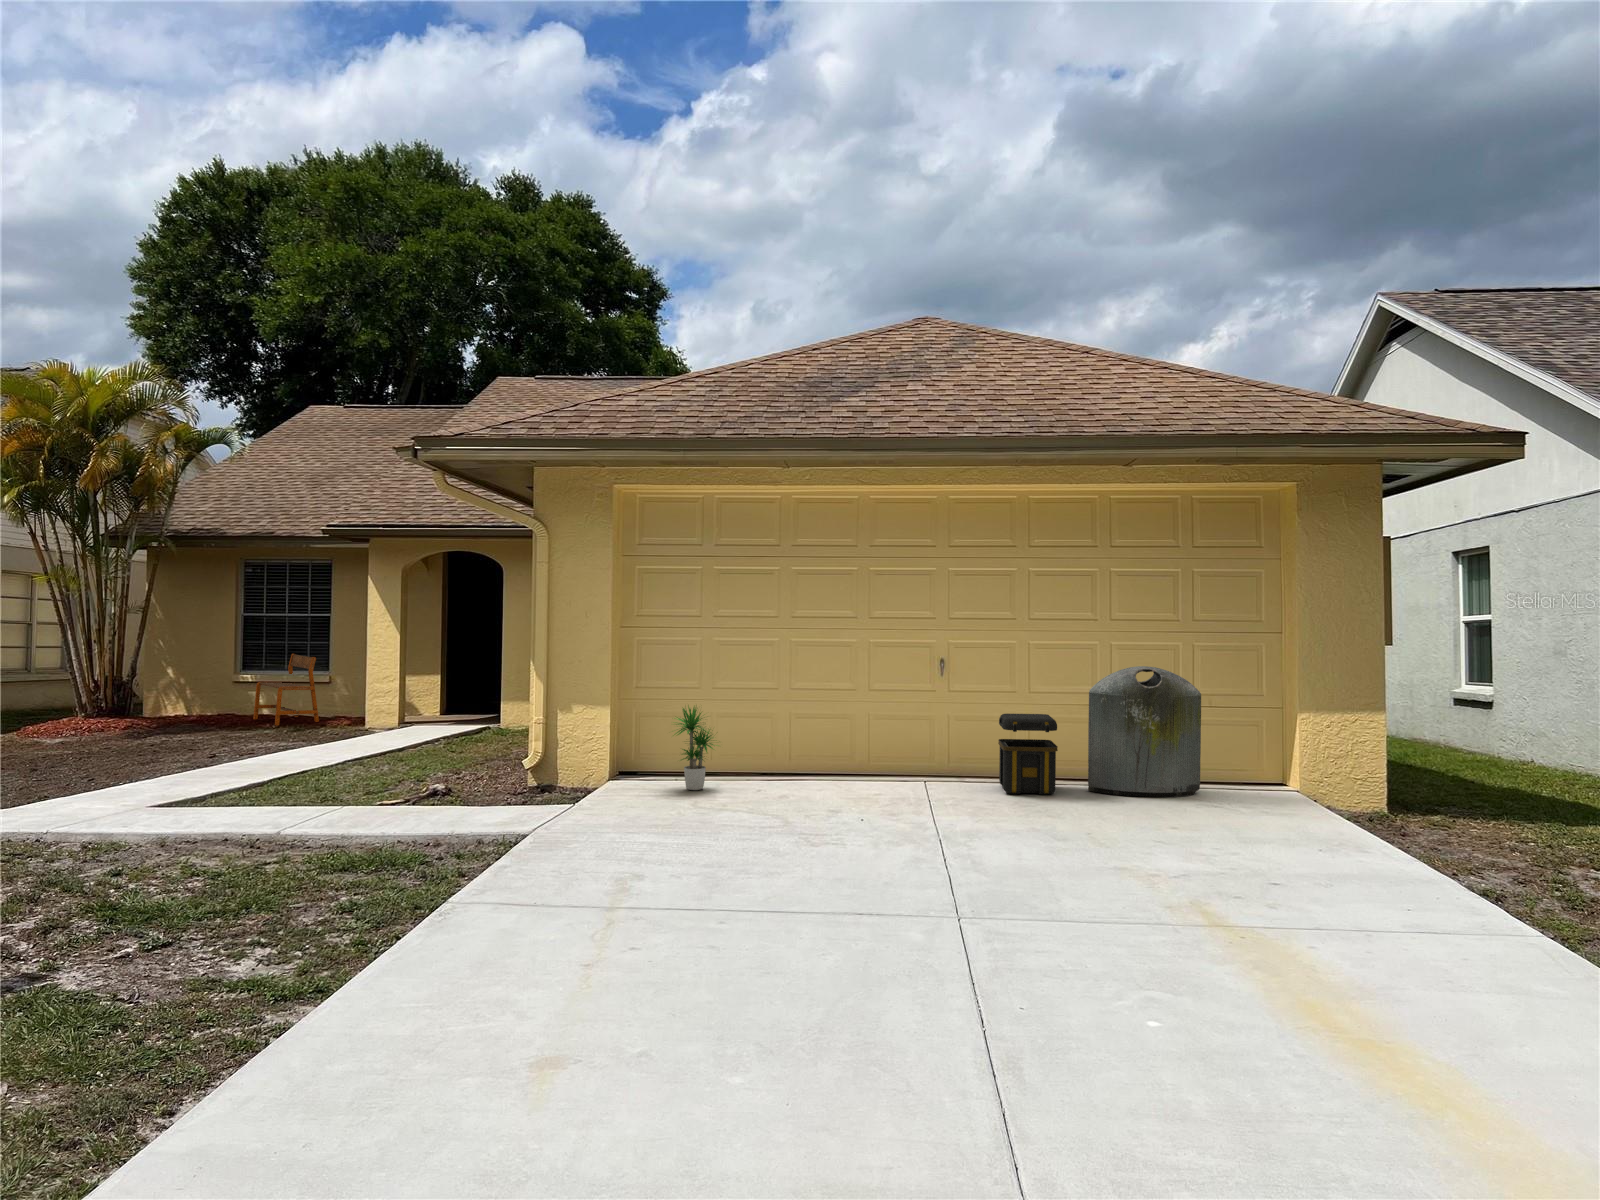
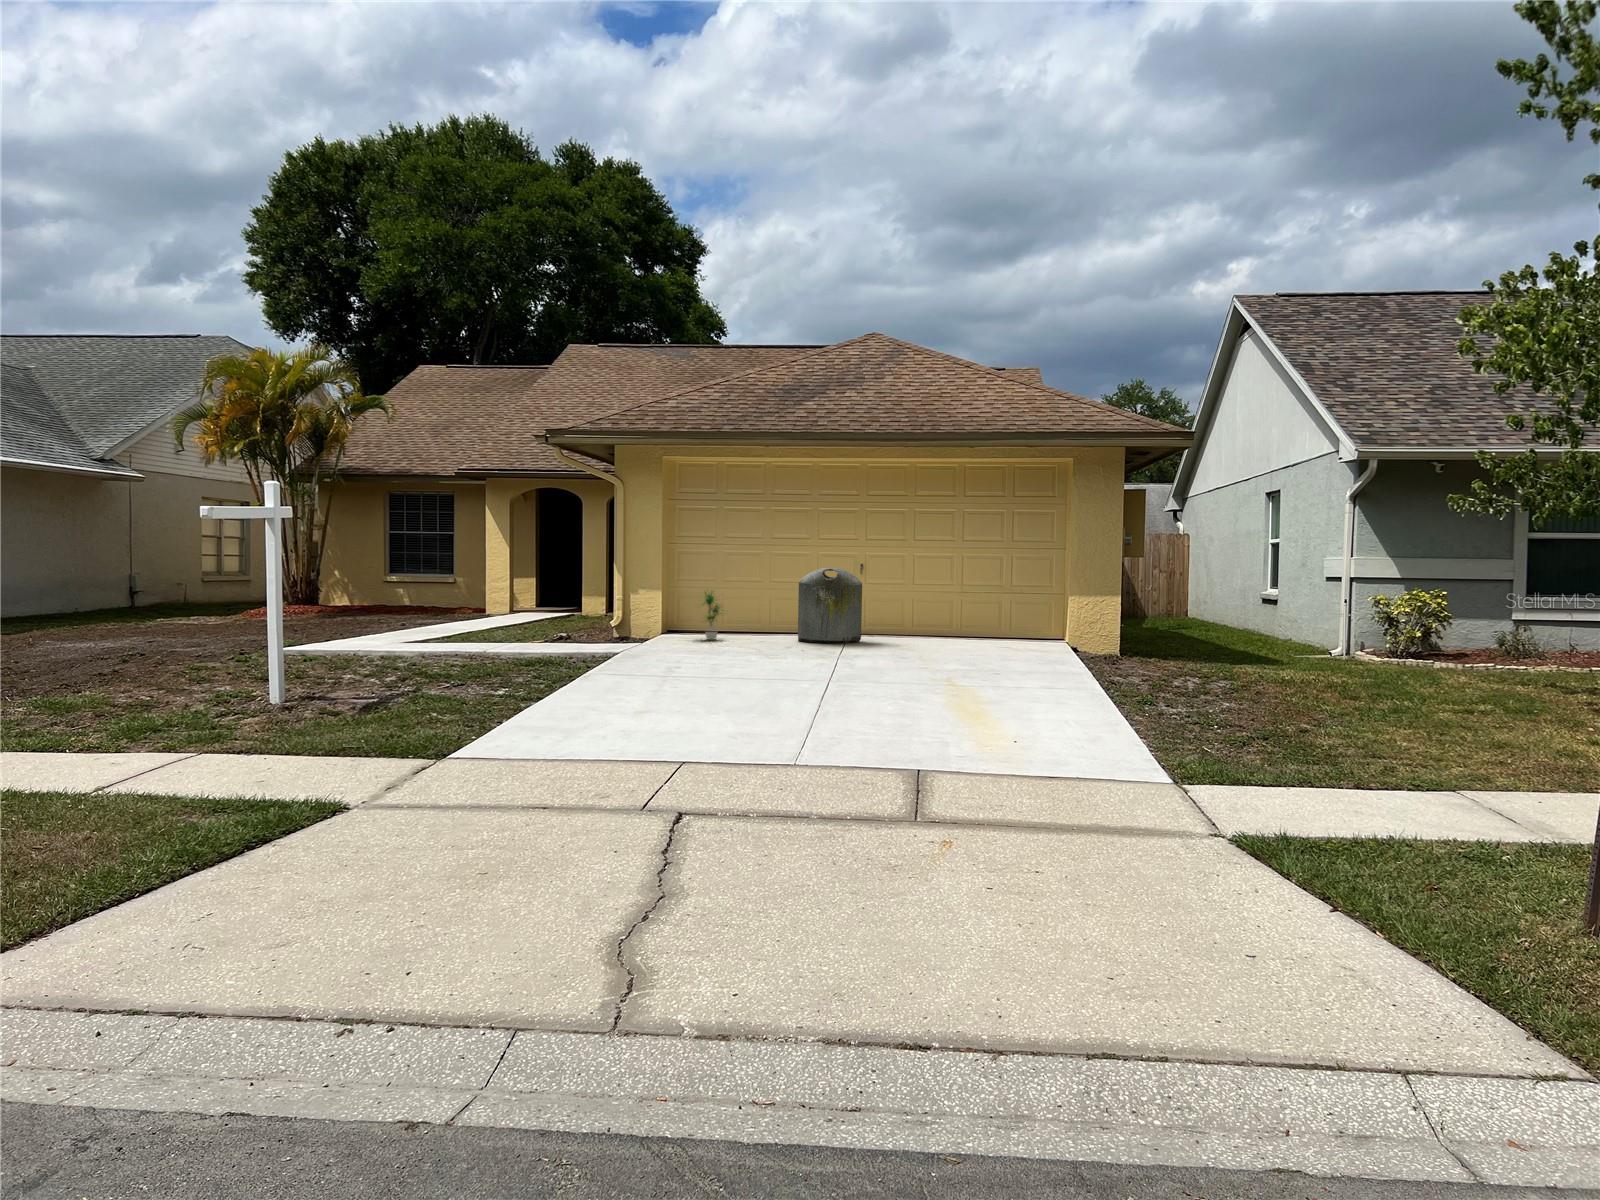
bench: present [253,654,319,725] -> none [401,563,450,614]
trash can: present [1088,666,1201,797] -> present [798,568,862,643]
toolbox: present [998,714,1058,795] -> none [893,597,926,644]

